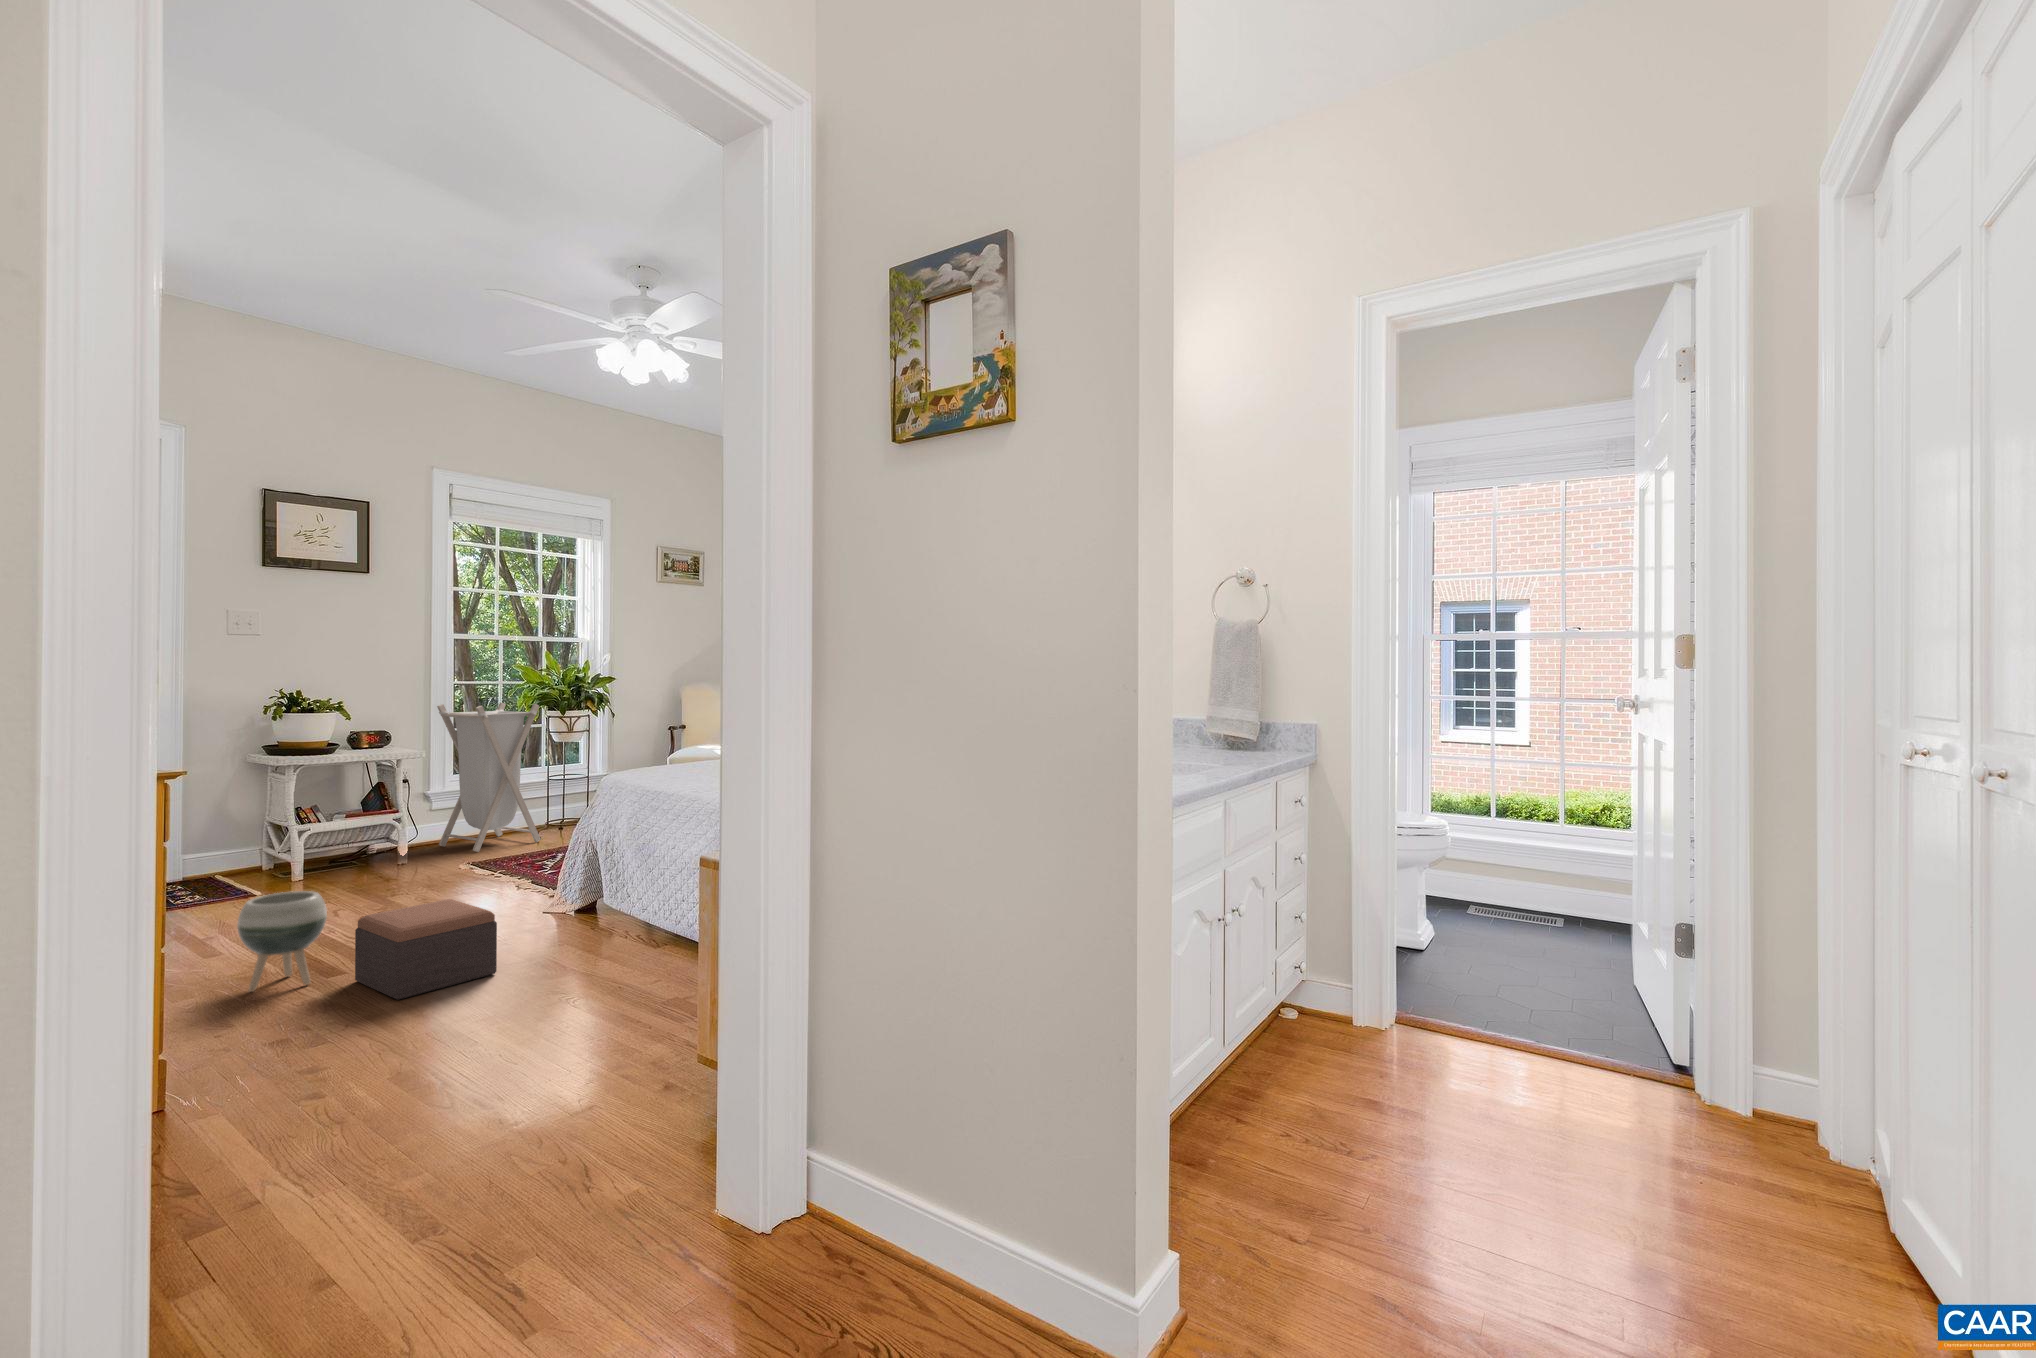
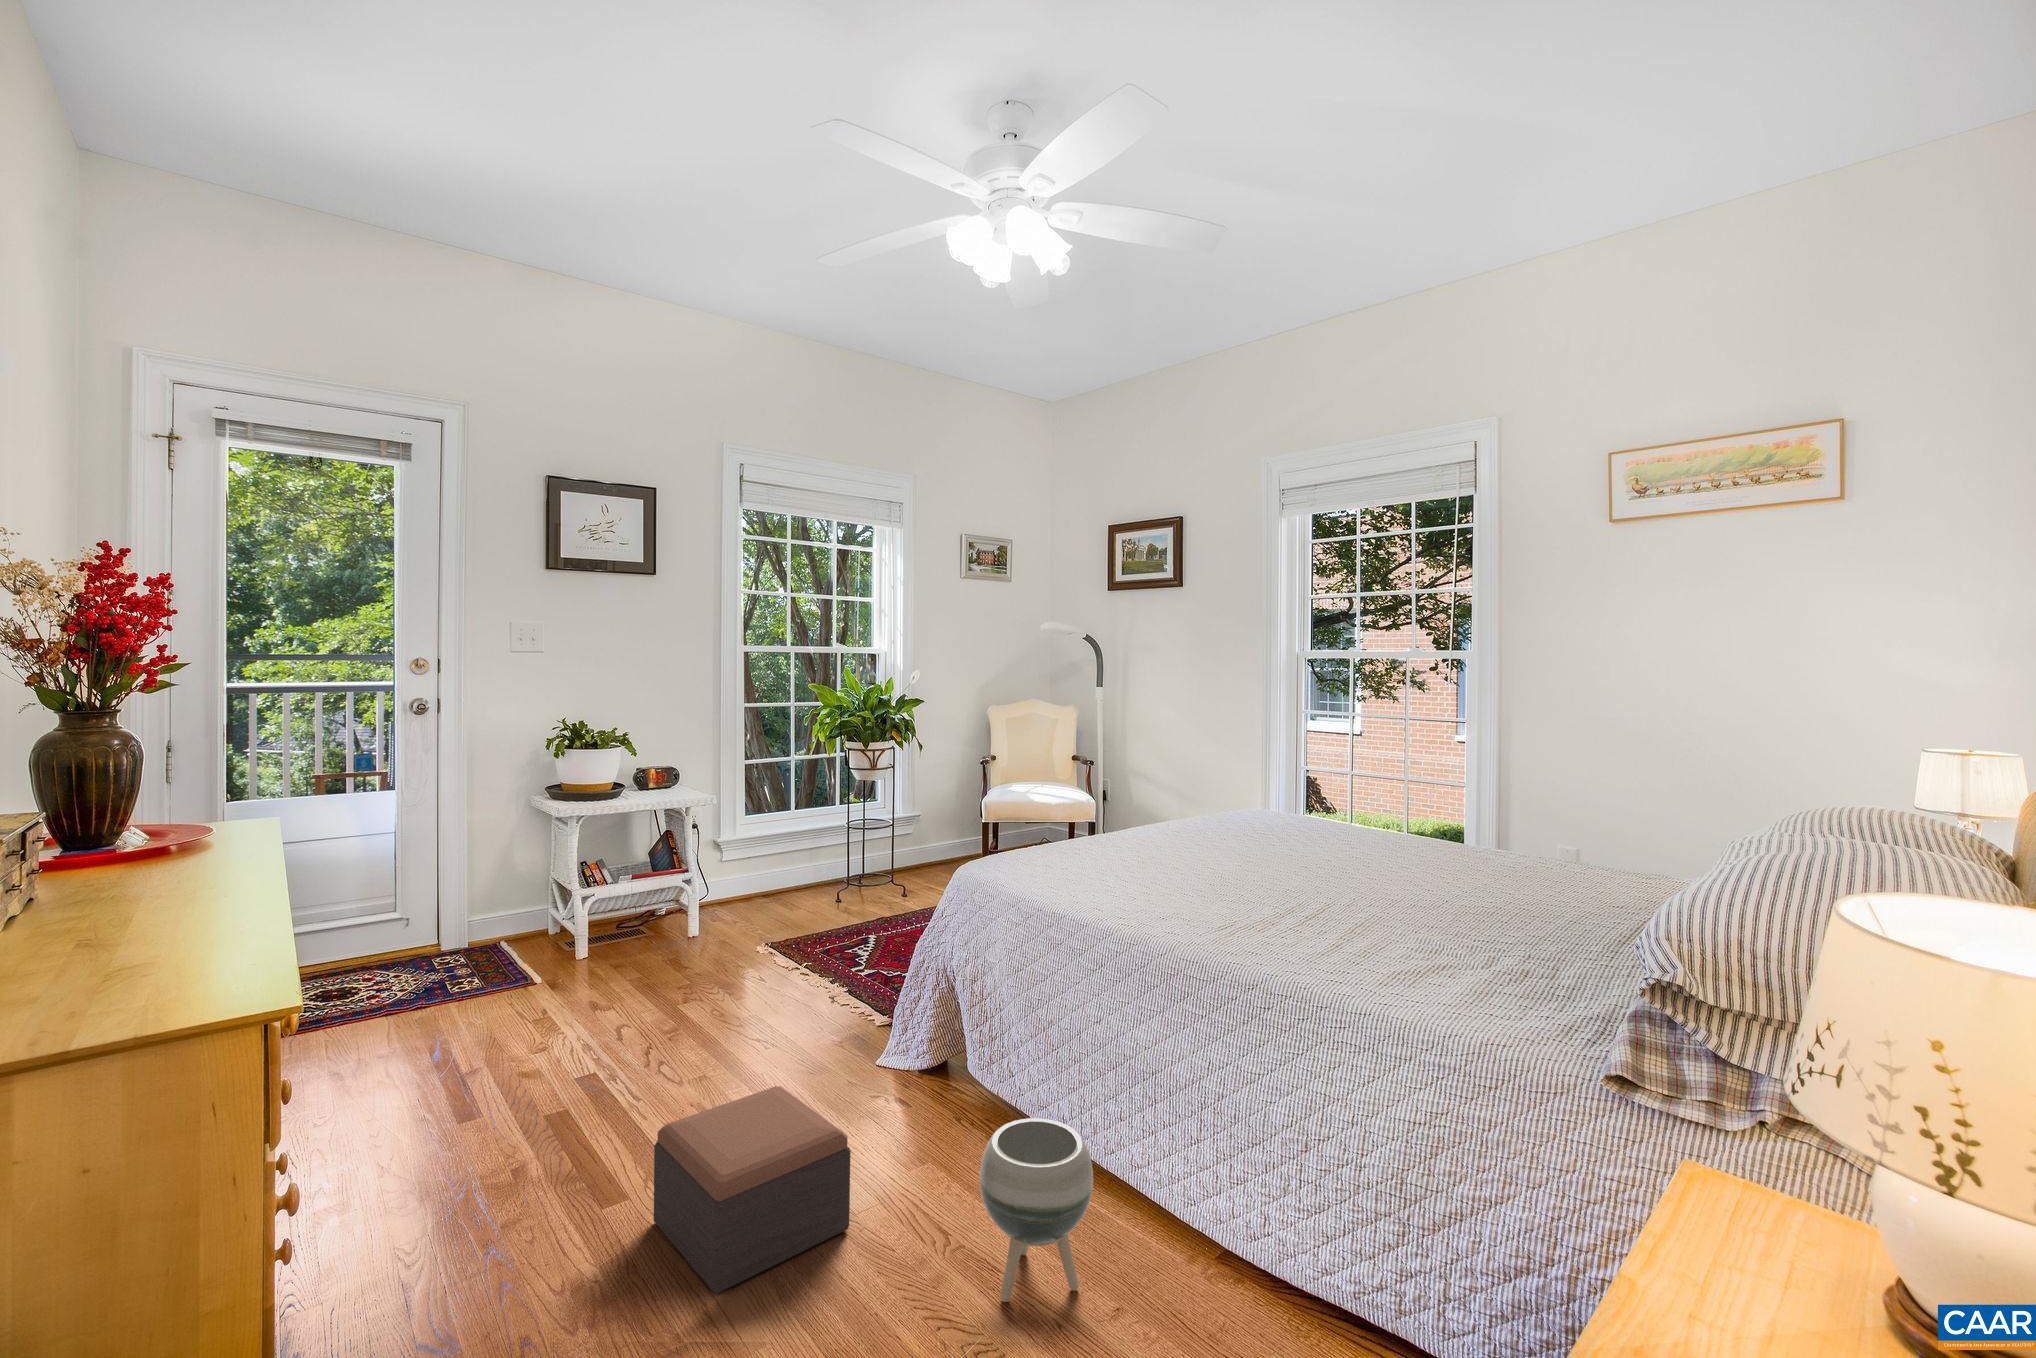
laundry hamper: present [437,703,541,852] -> none [728,729,840,919]
planter: present [237,891,327,992] -> present [980,1118,1093,1302]

